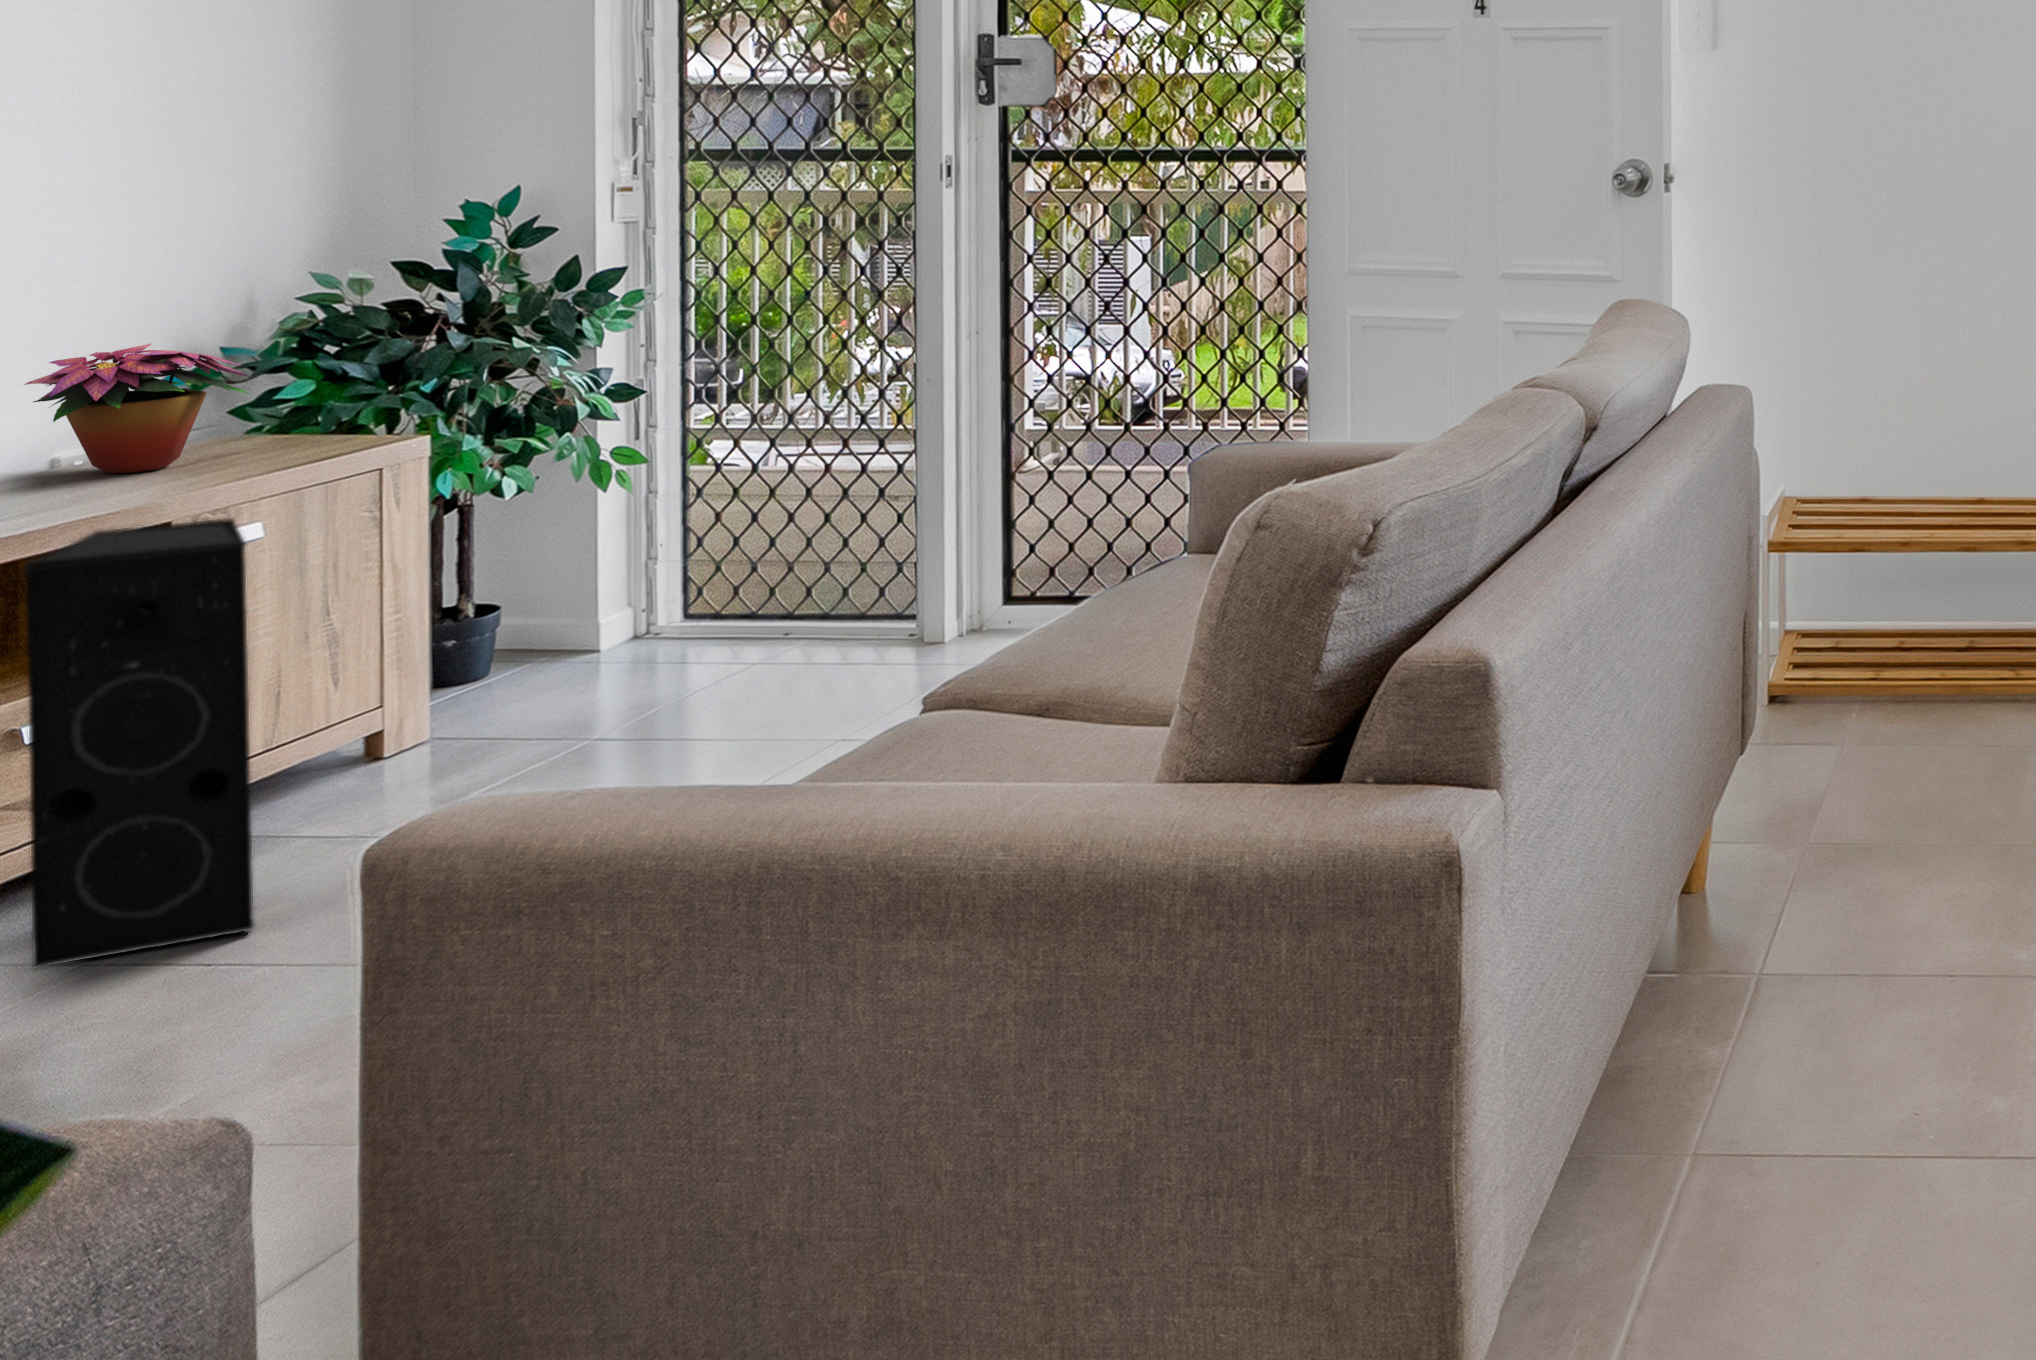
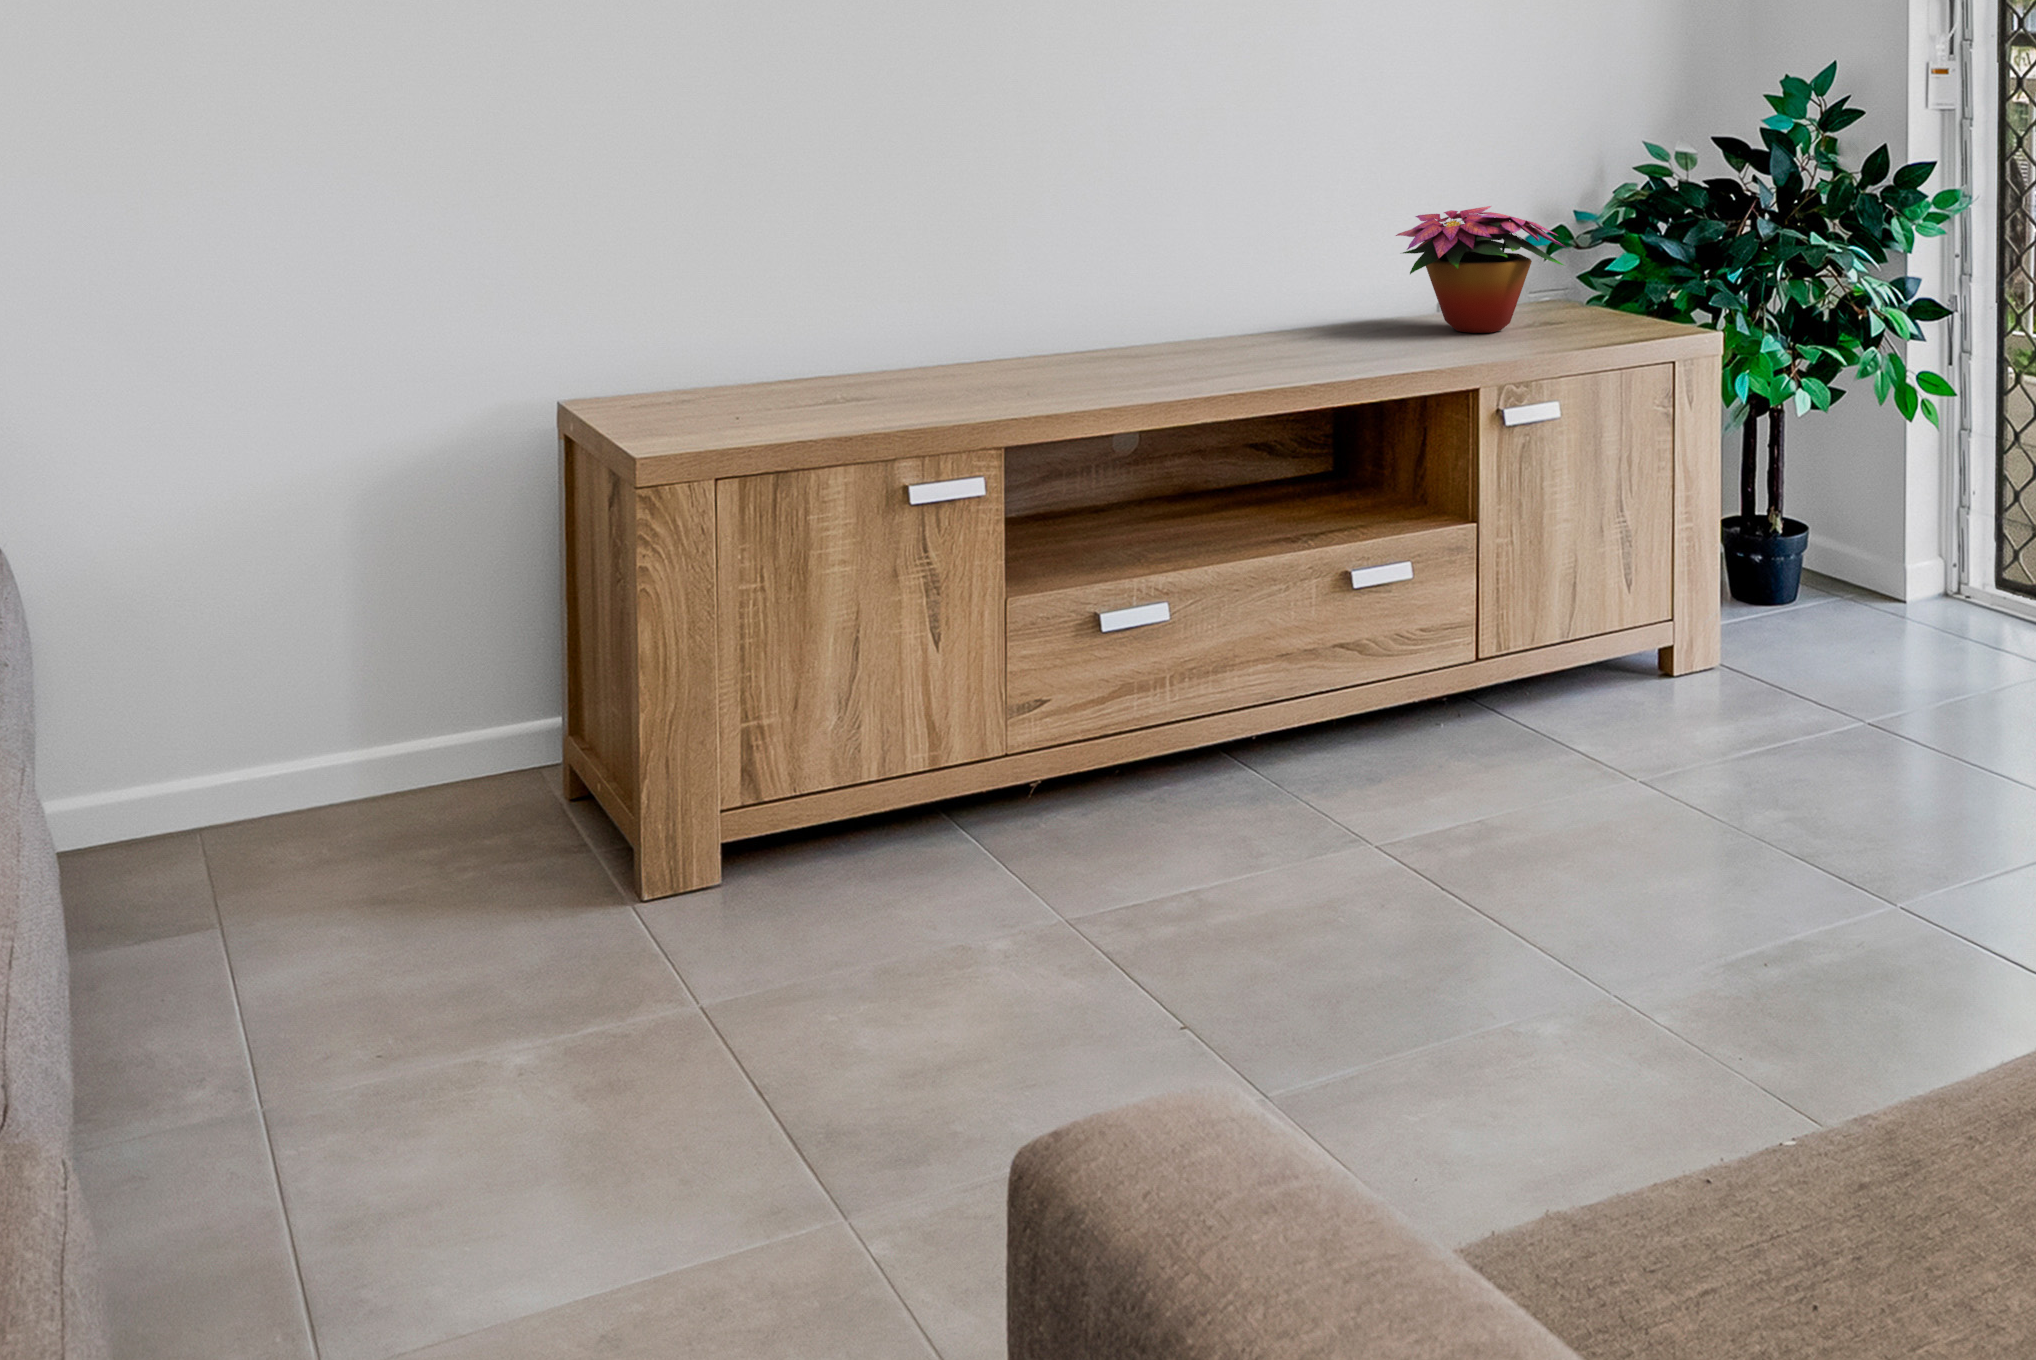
speaker: present [25,518,254,969] -> none [1325,390,1512,851]

